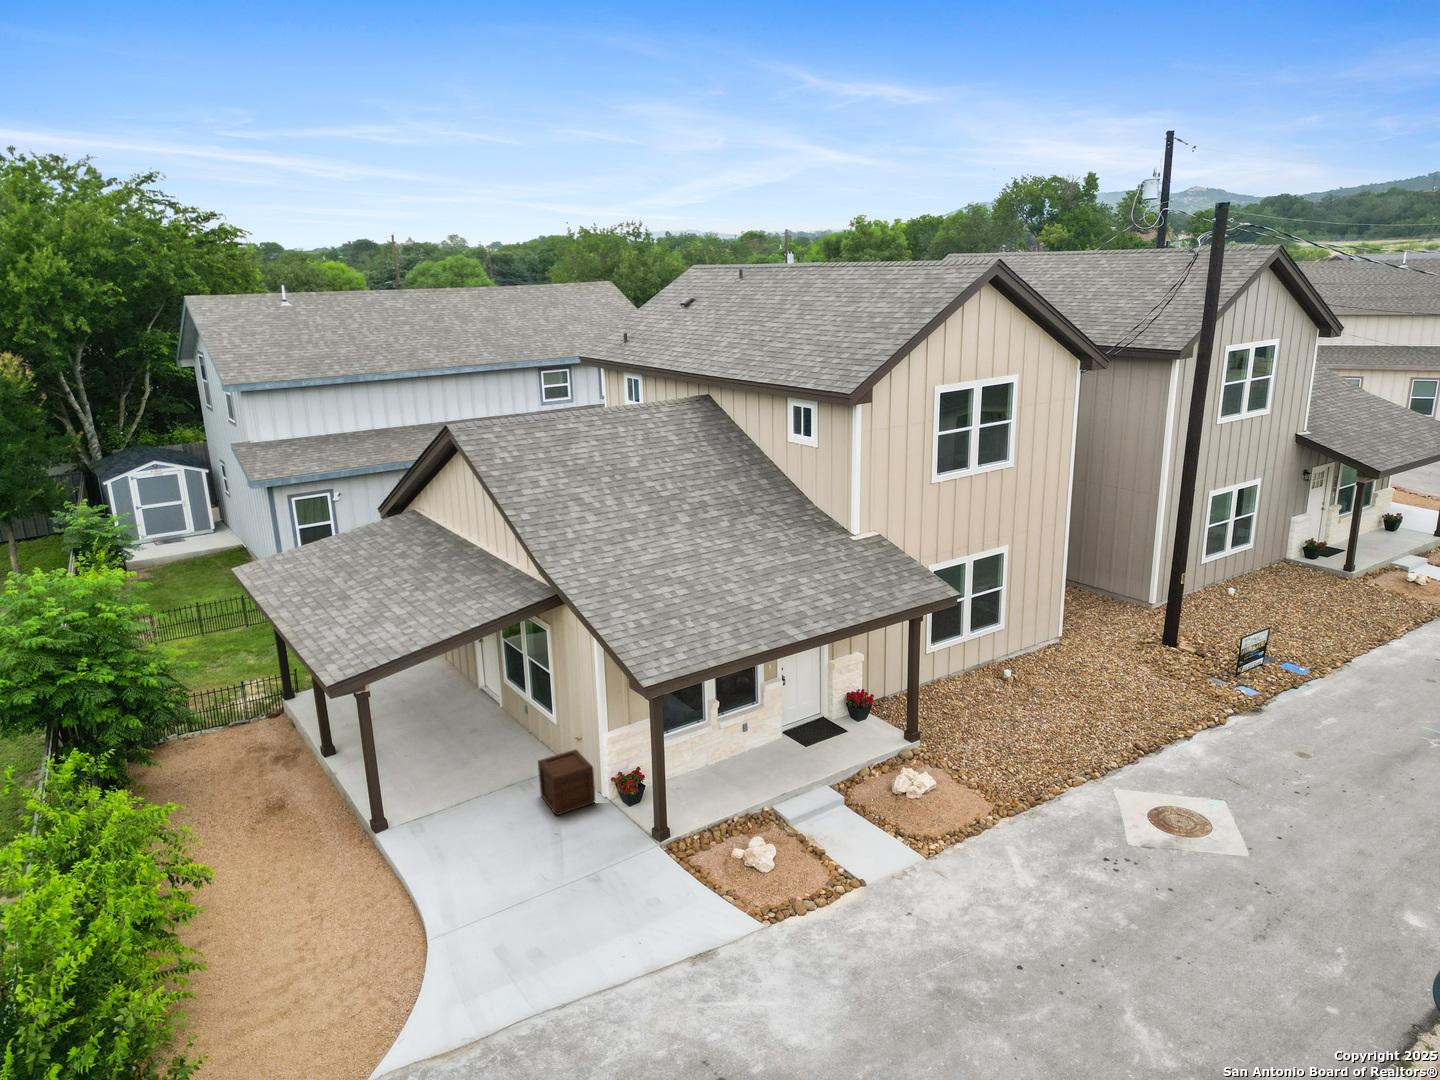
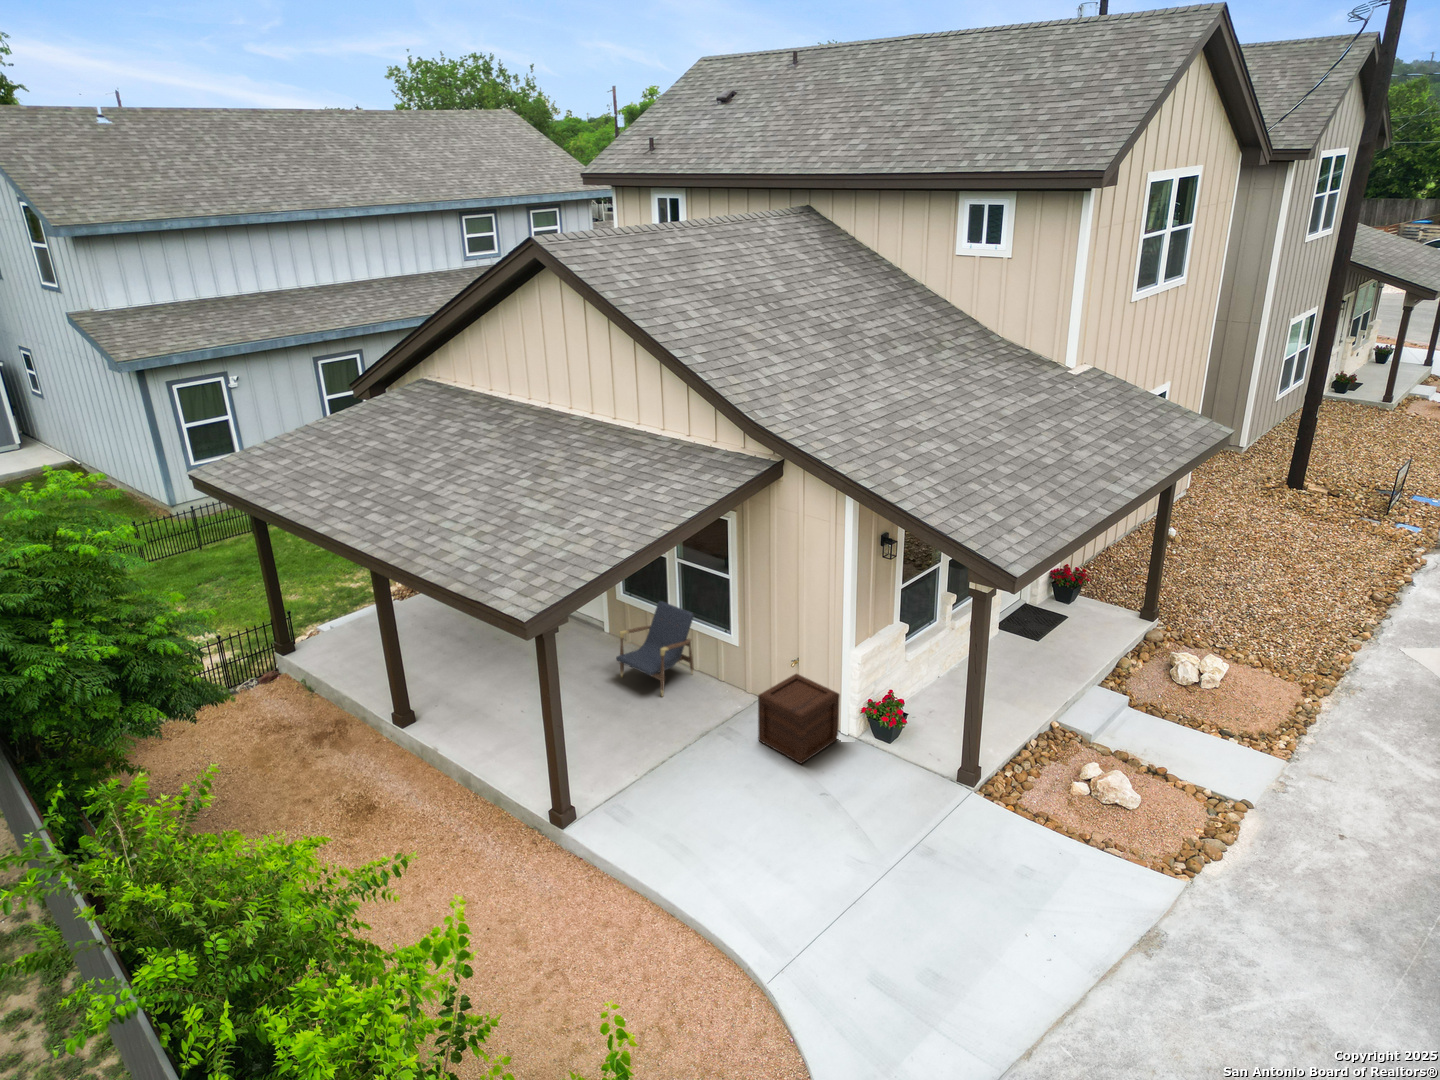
lounge chair: none [475,687,533,757] -> present [616,601,694,696]

